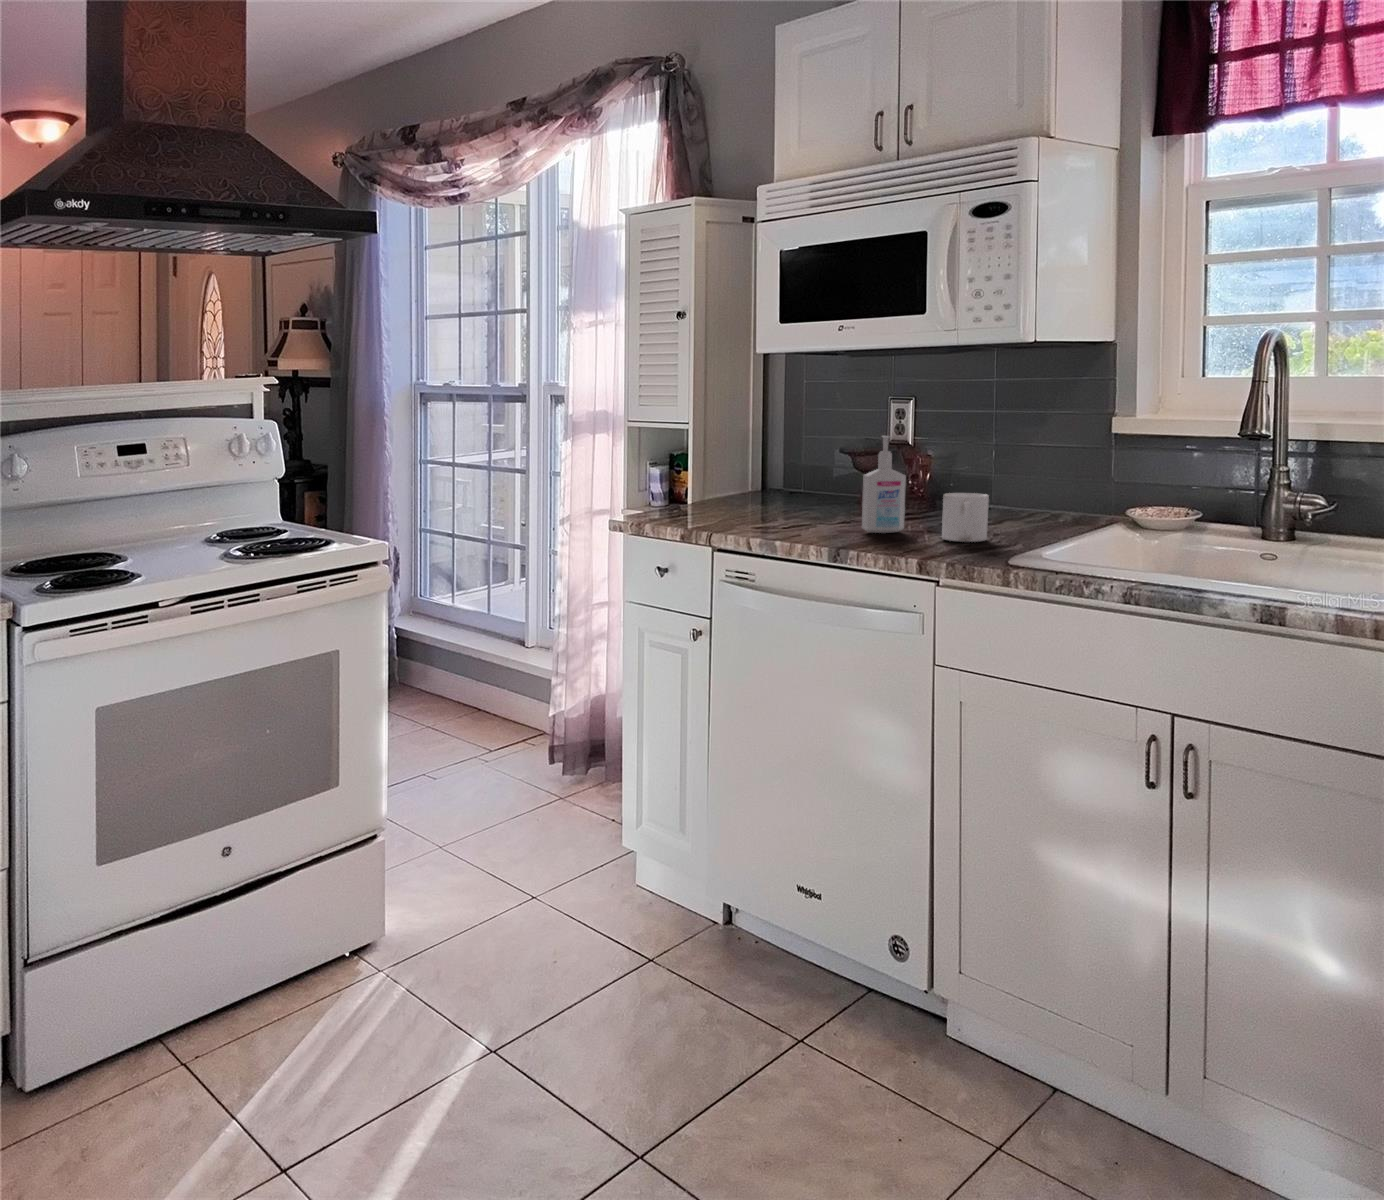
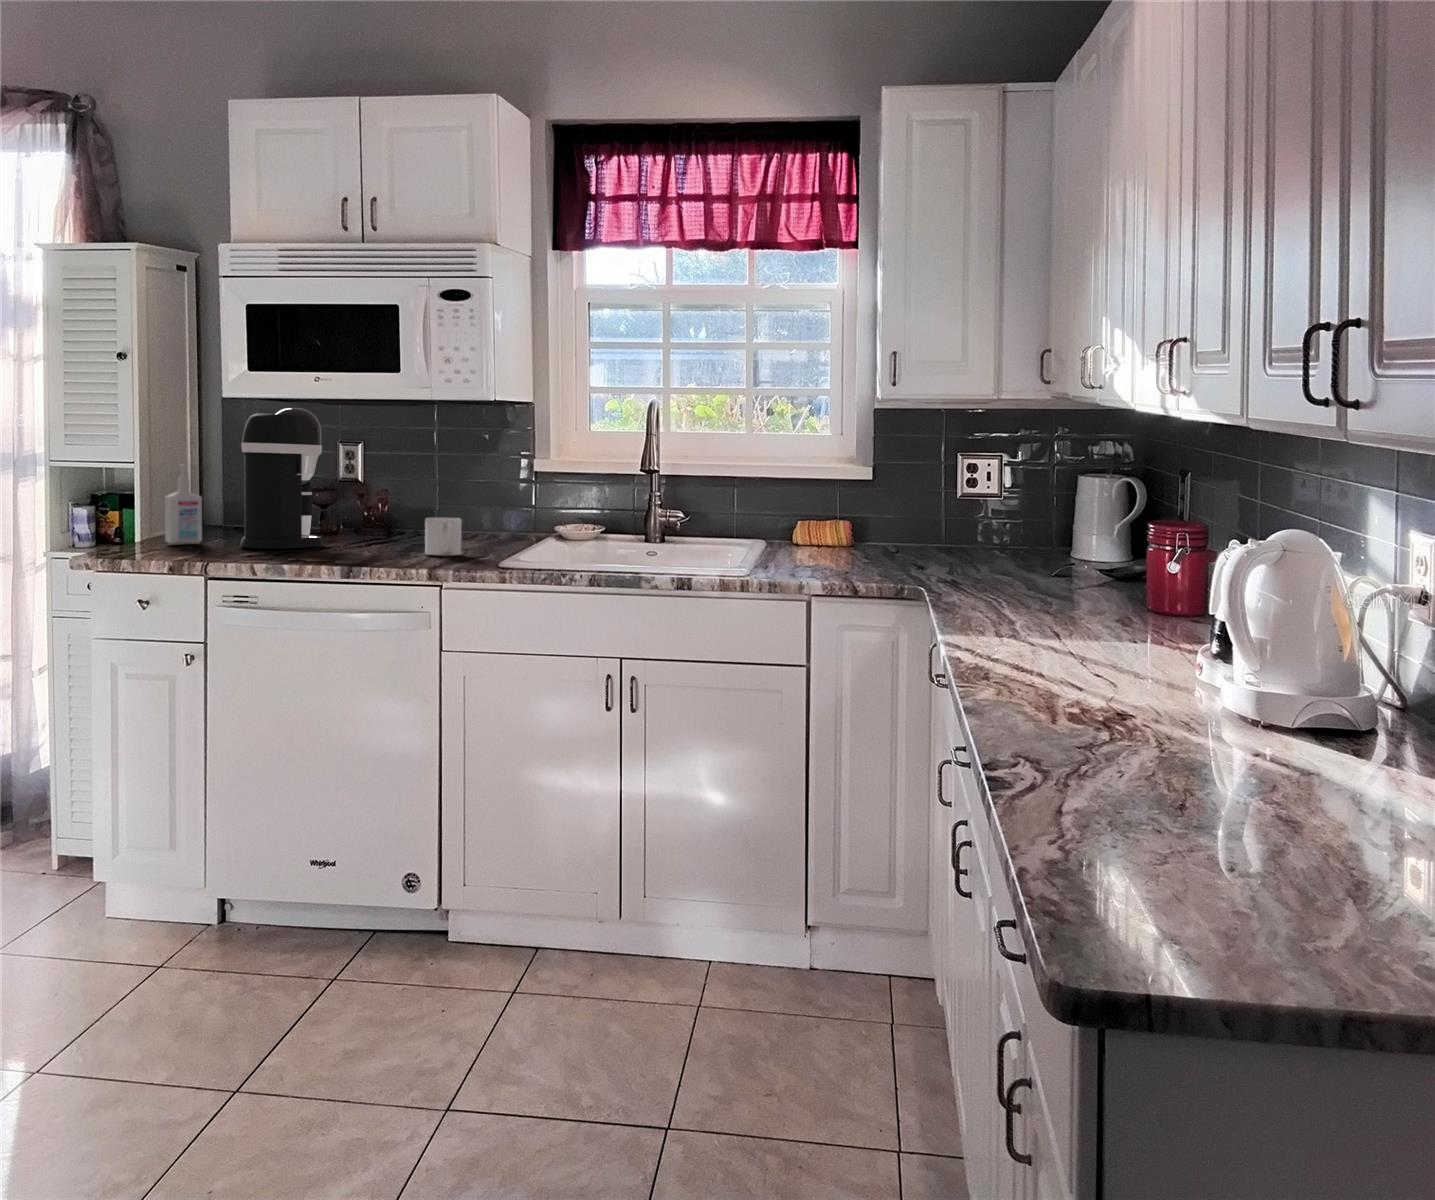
coffee maker: none [751,363,846,525] -> present [240,408,323,549]
bottle: present [862,436,906,533] -> present [165,464,202,544]

